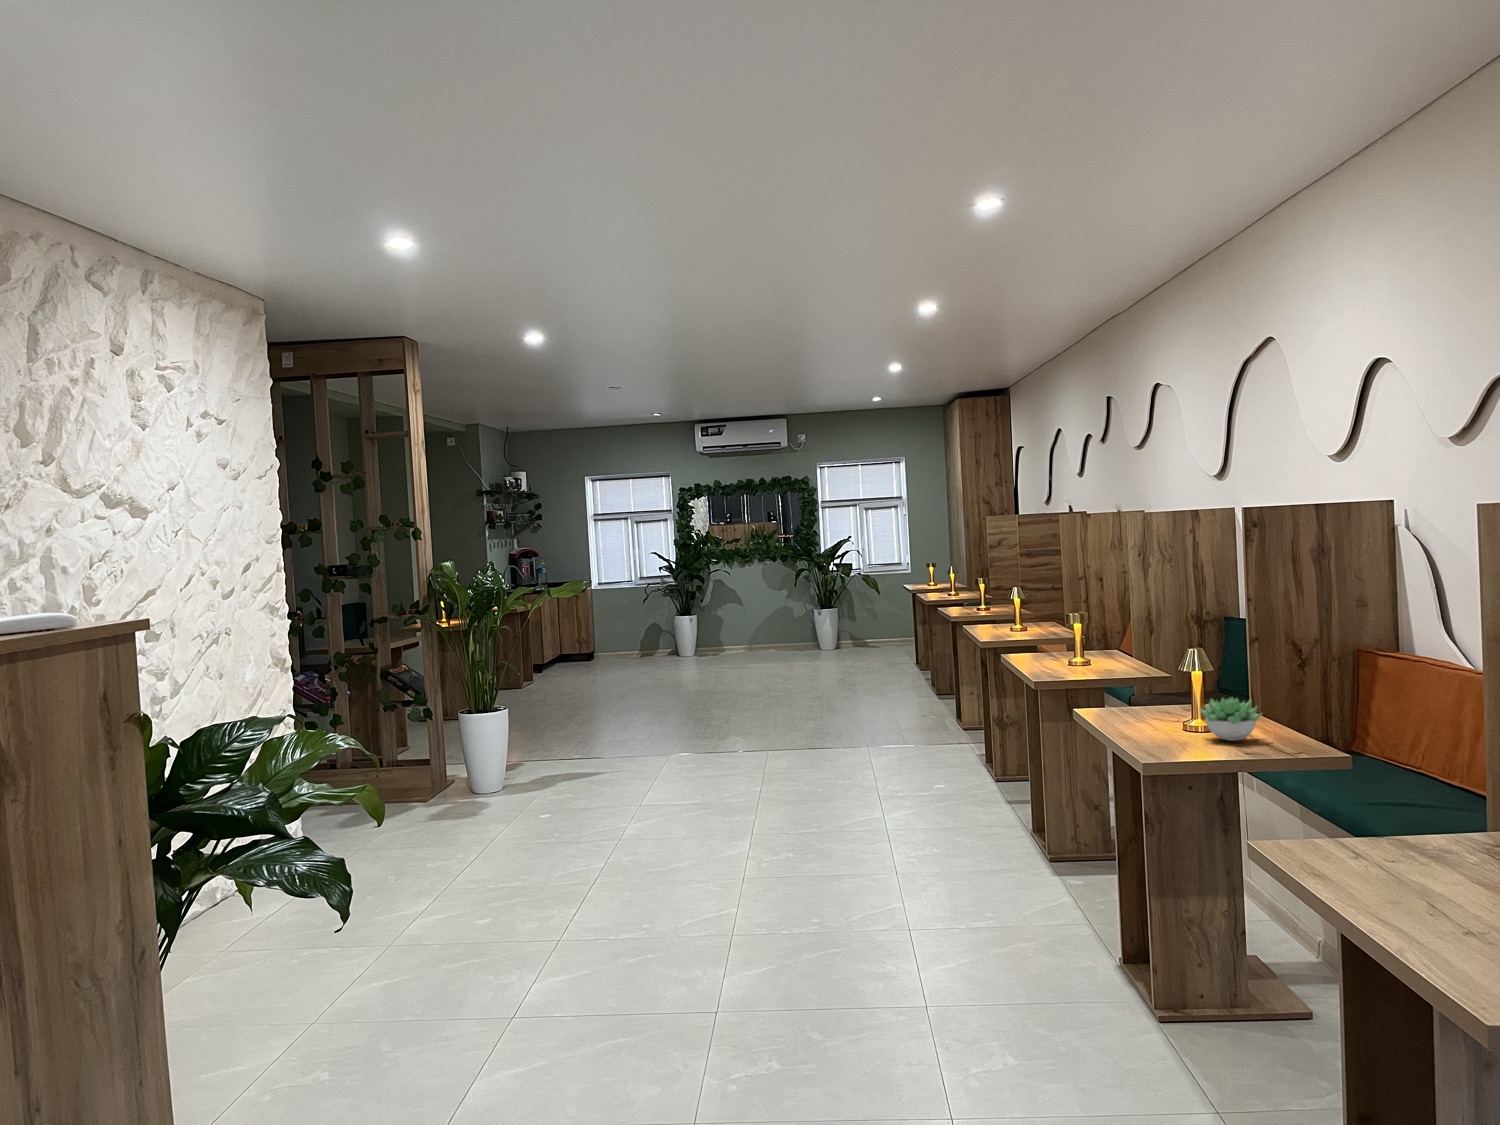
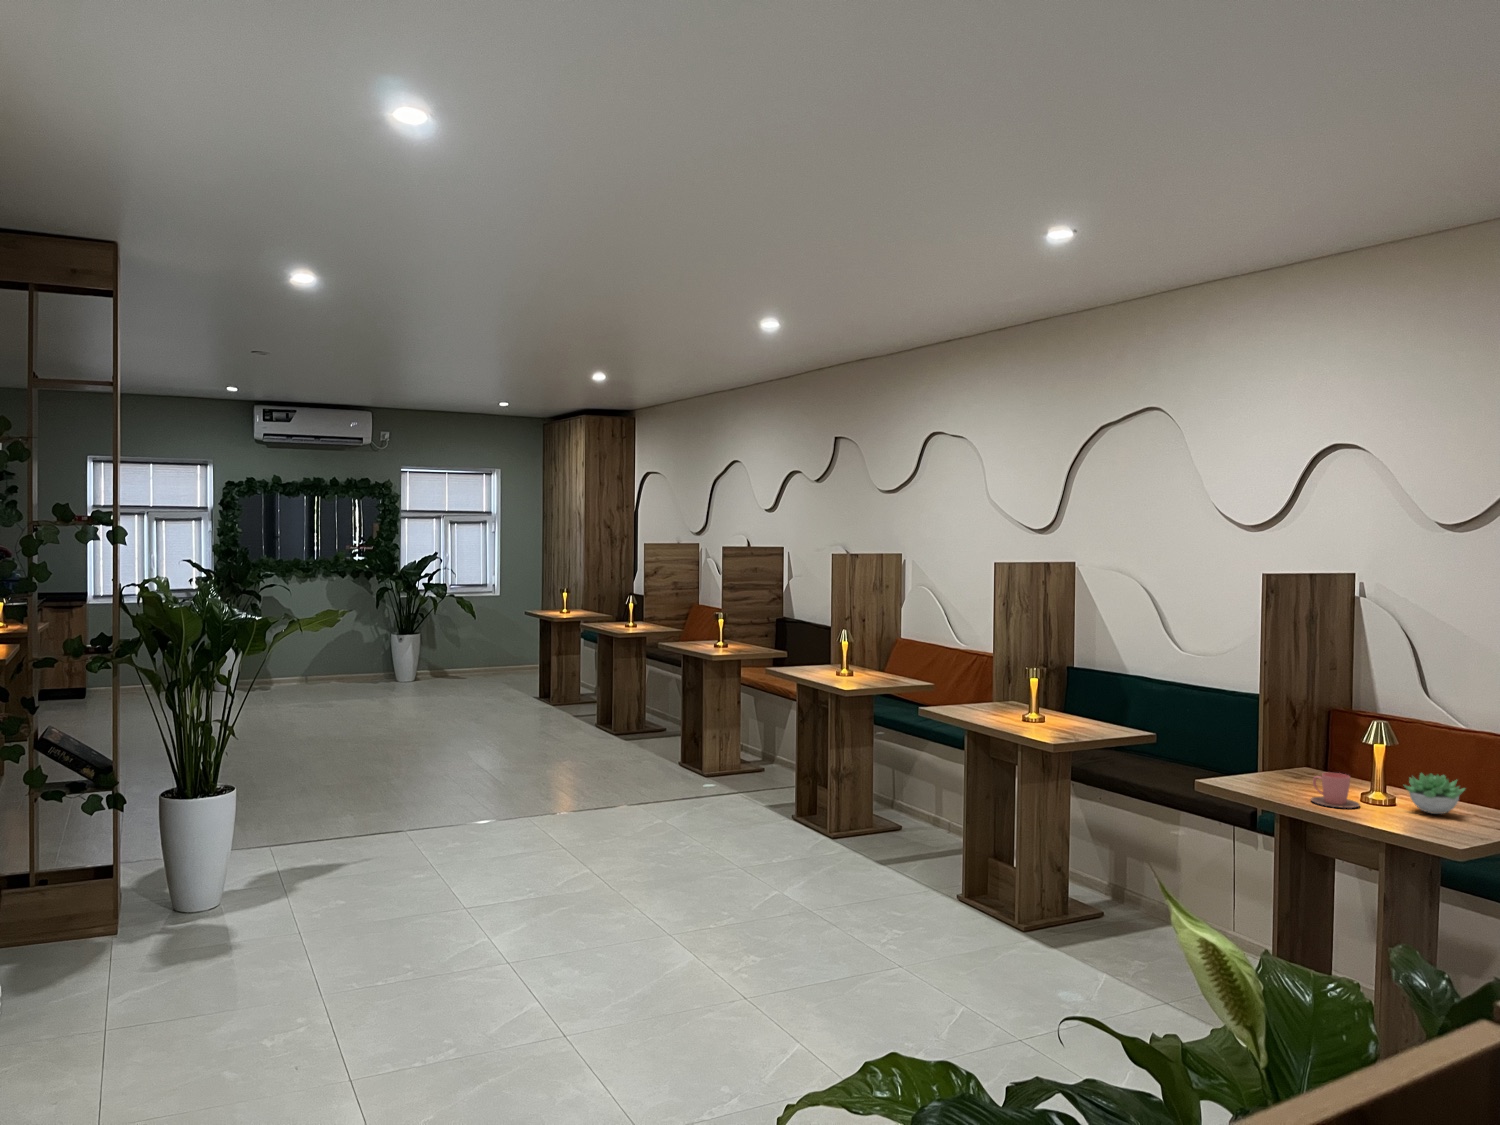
cup: none [1122,697,1171,731] -> present [1311,773,1360,808]

